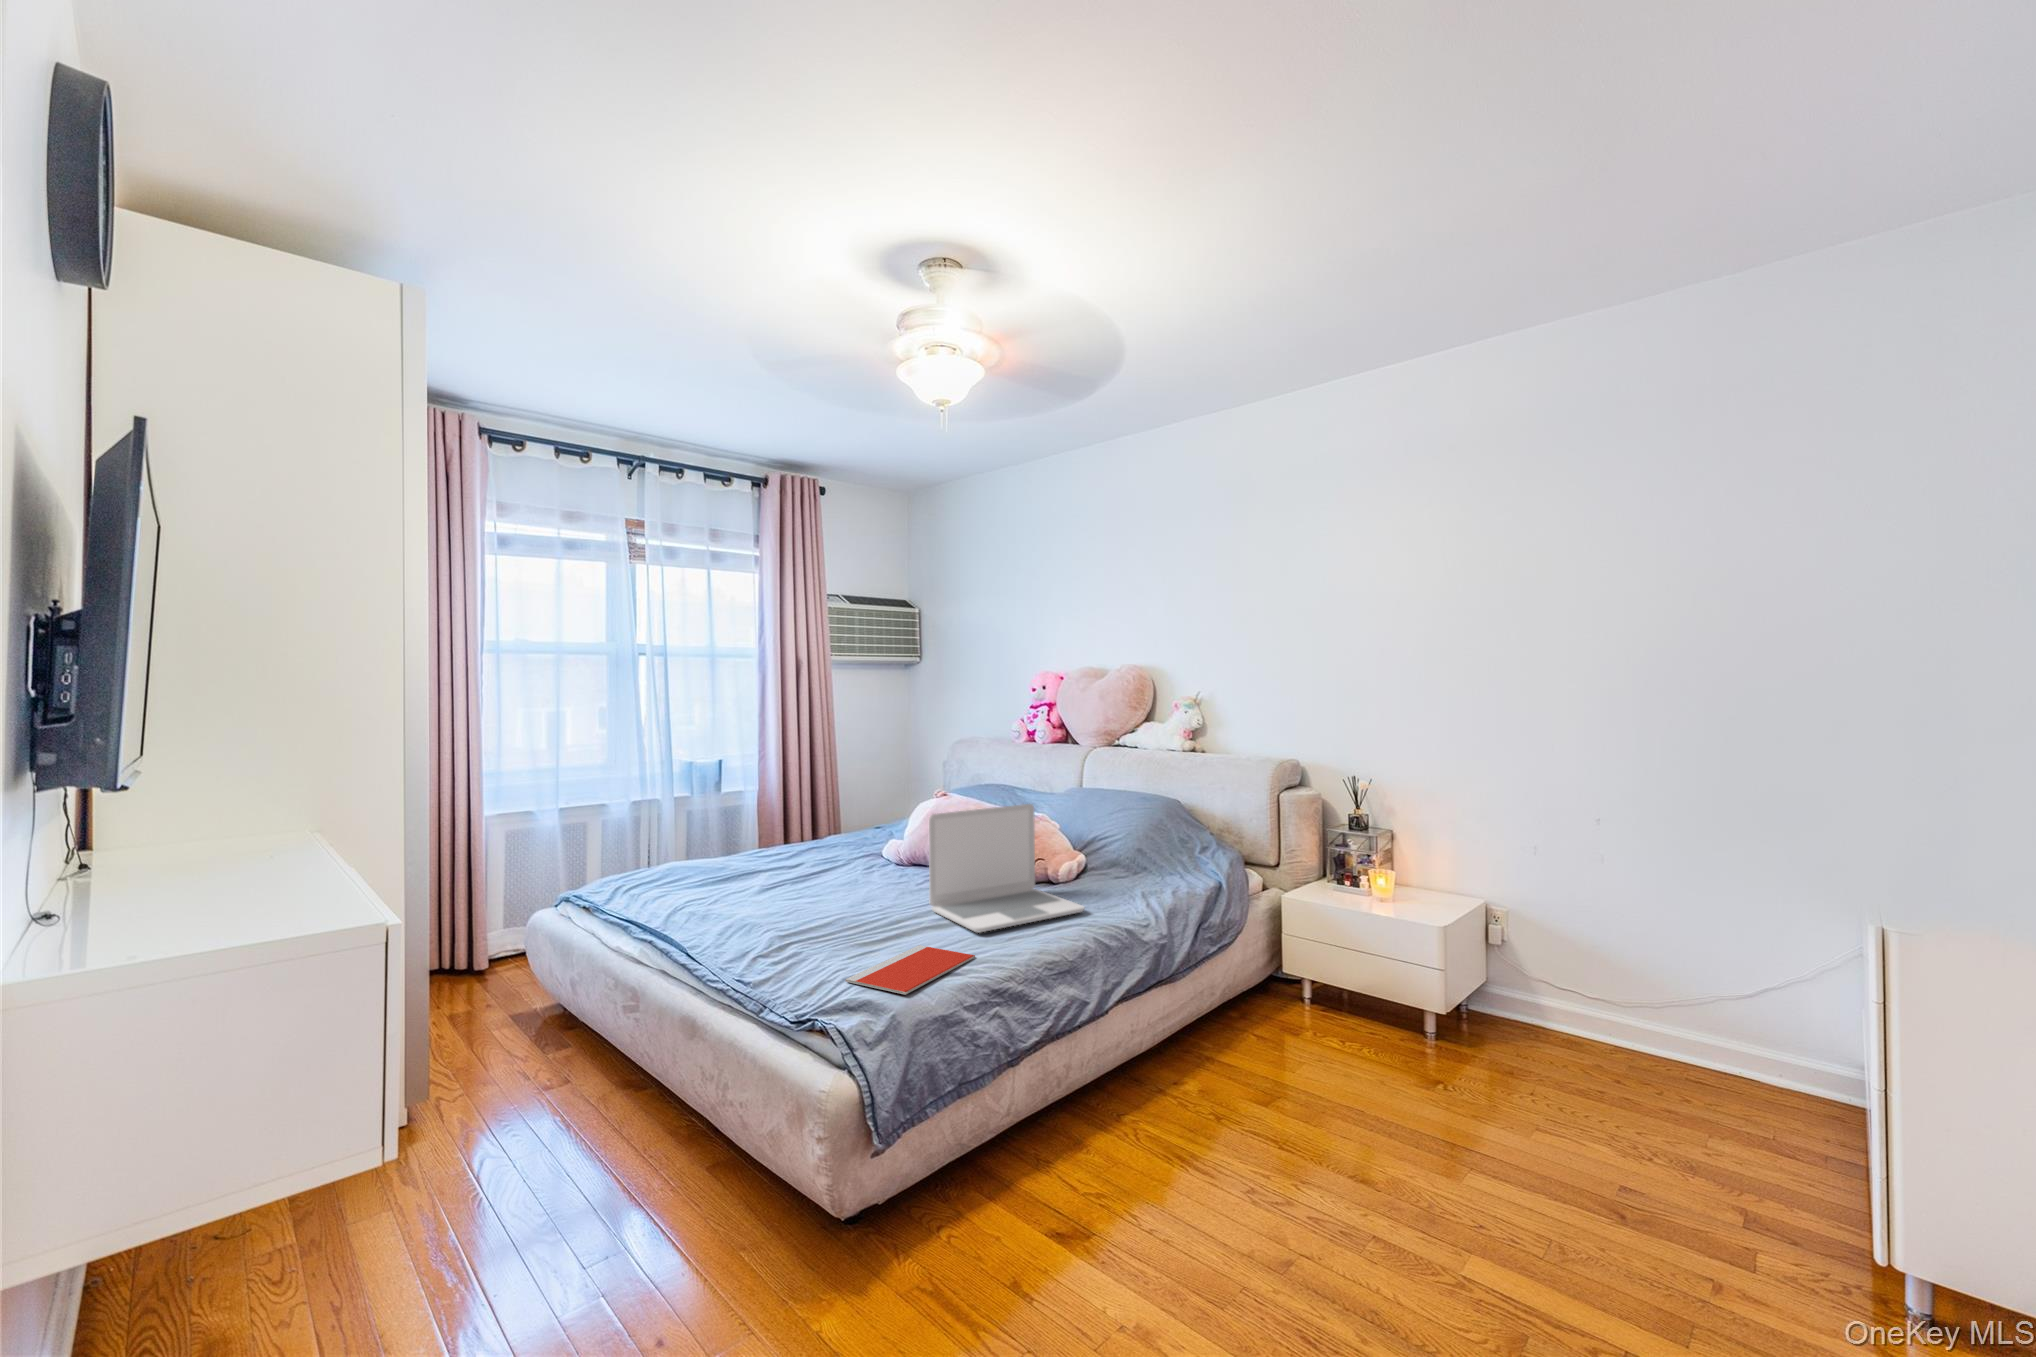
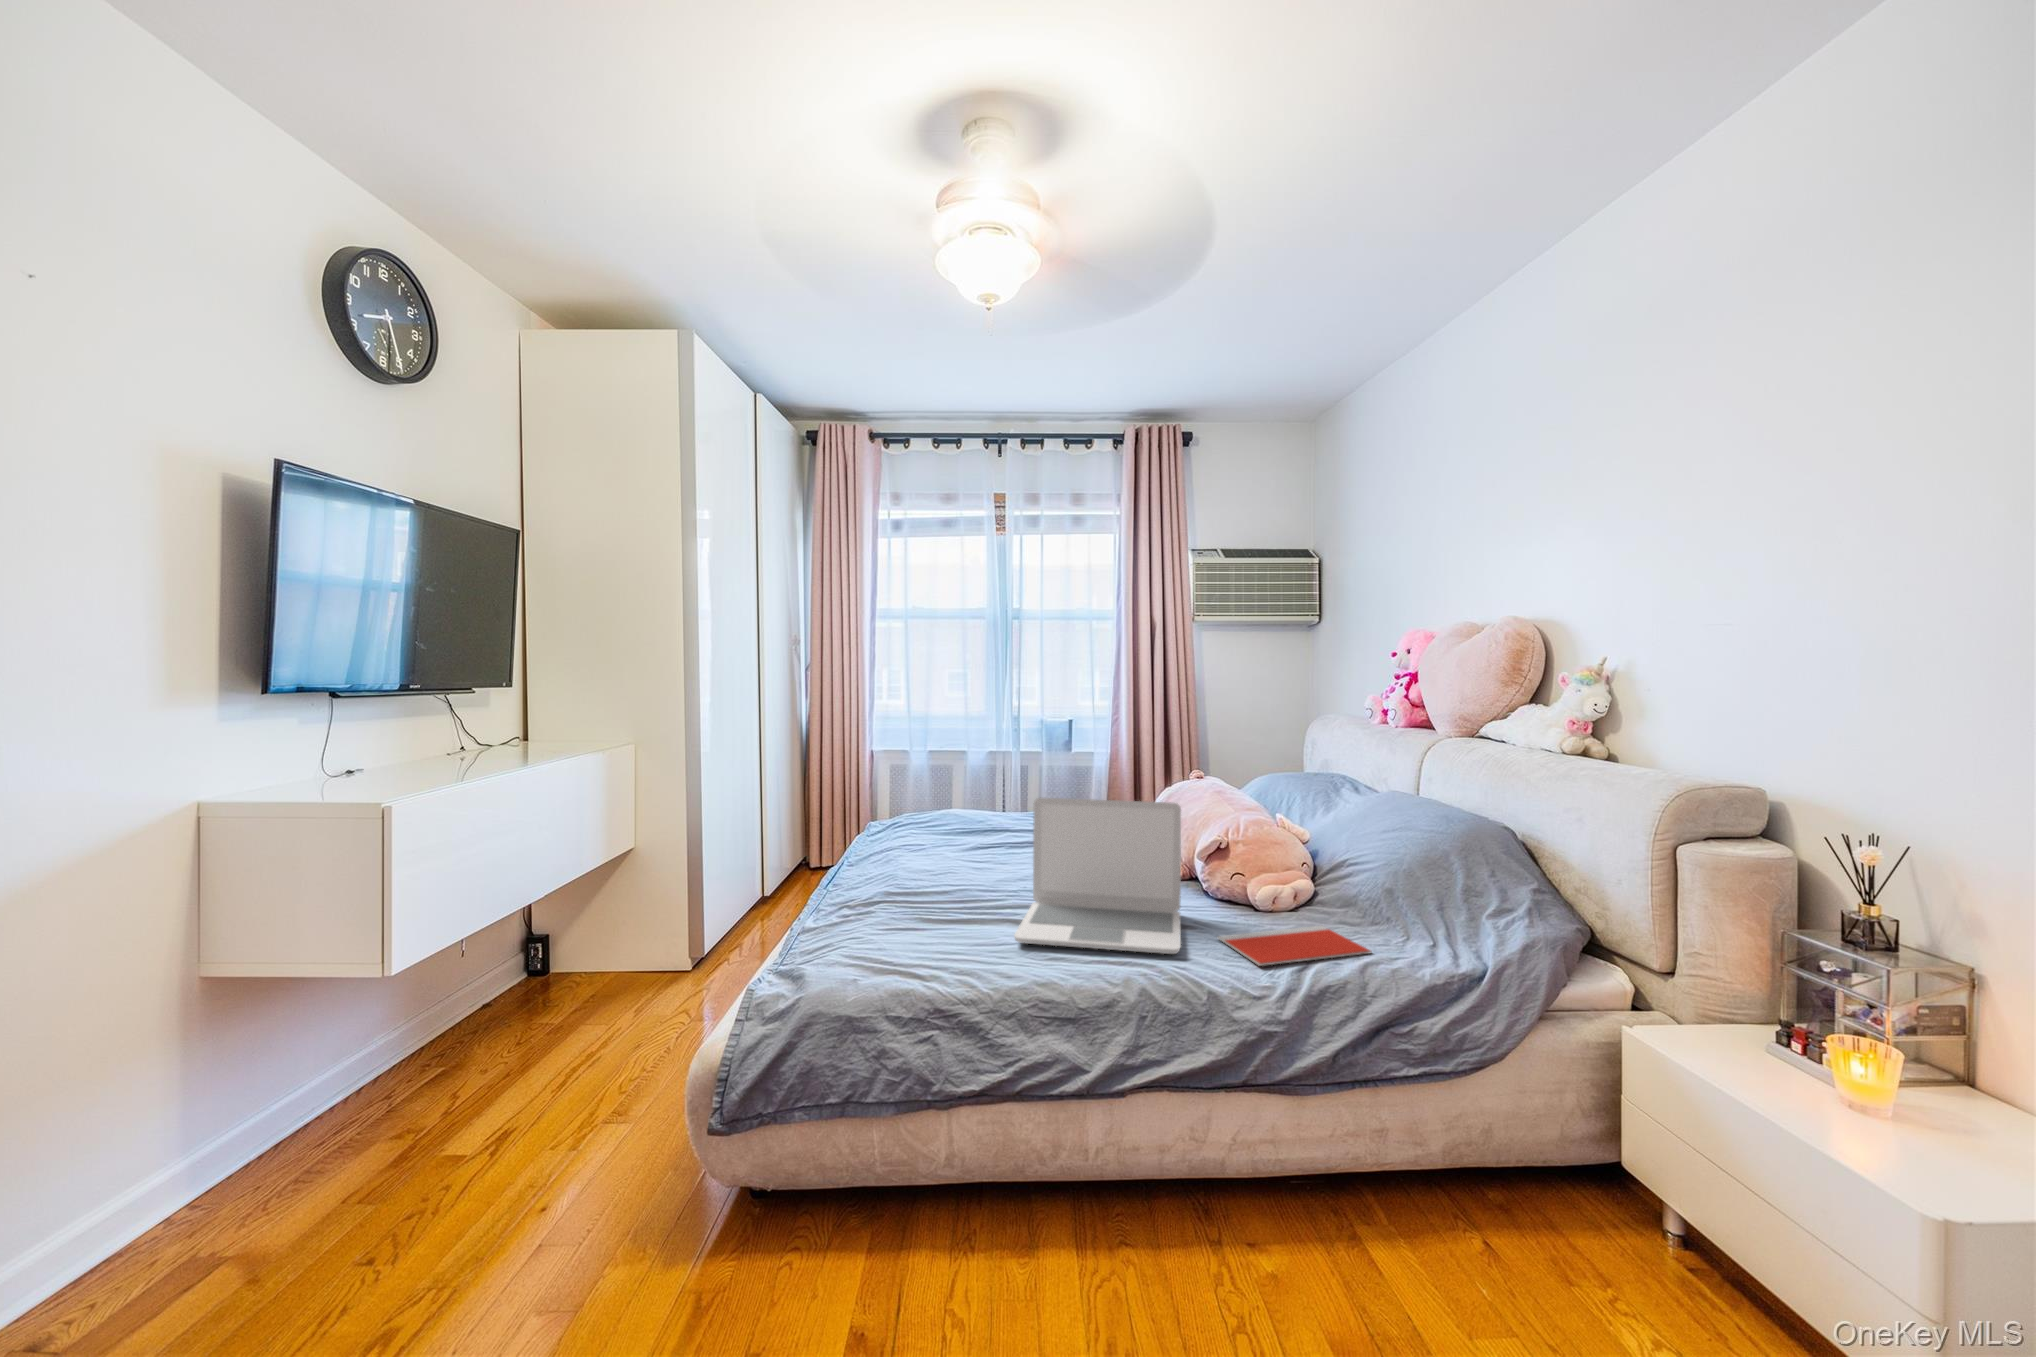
notebook: present [845,945,975,995] -> present [1218,926,1371,966]

